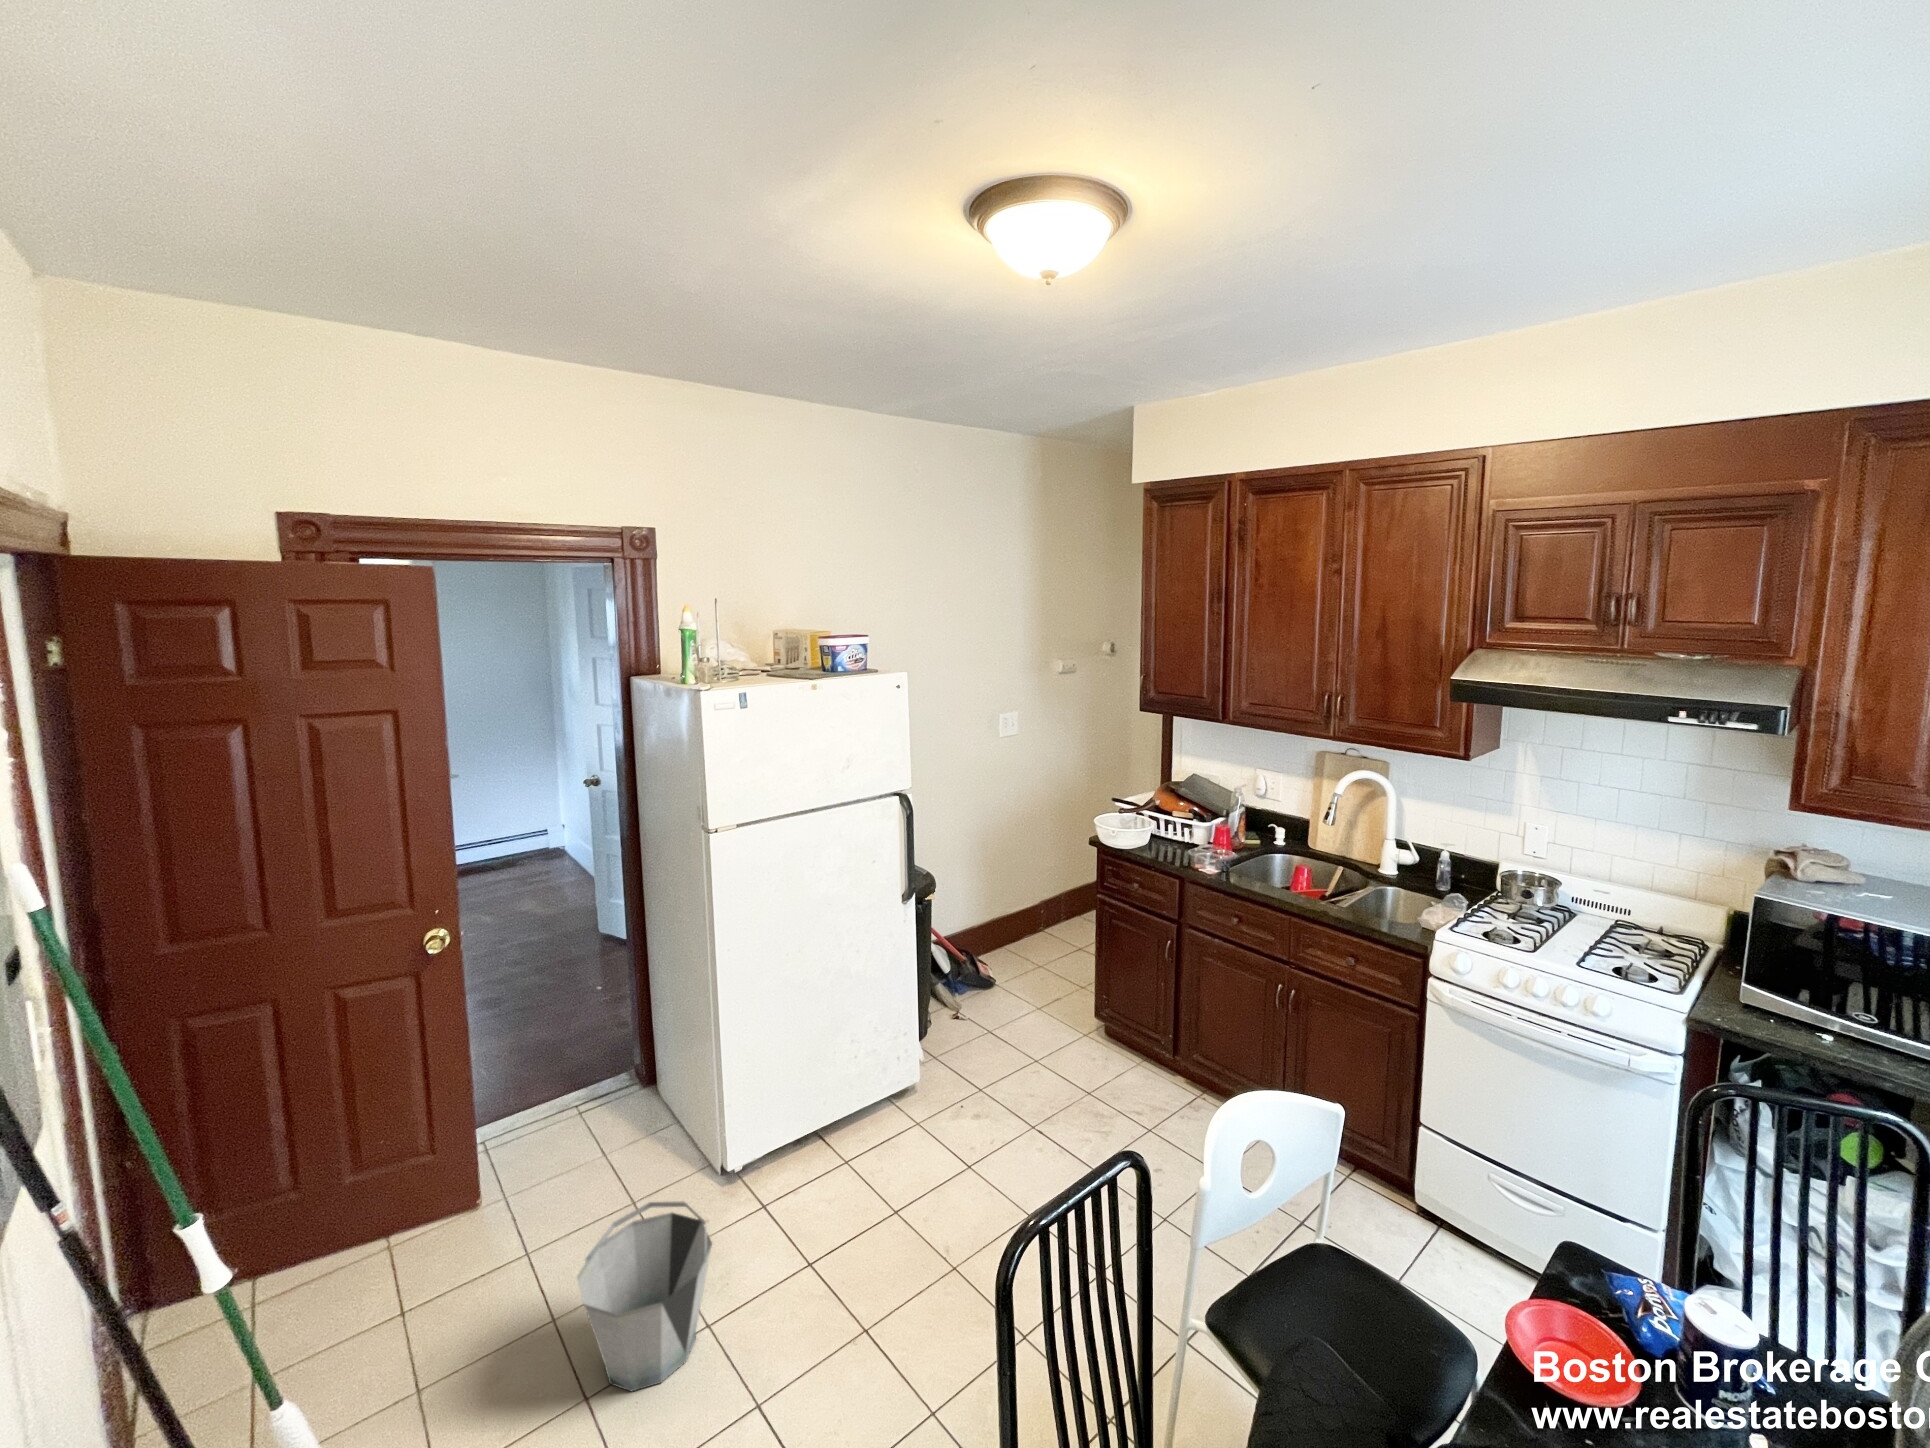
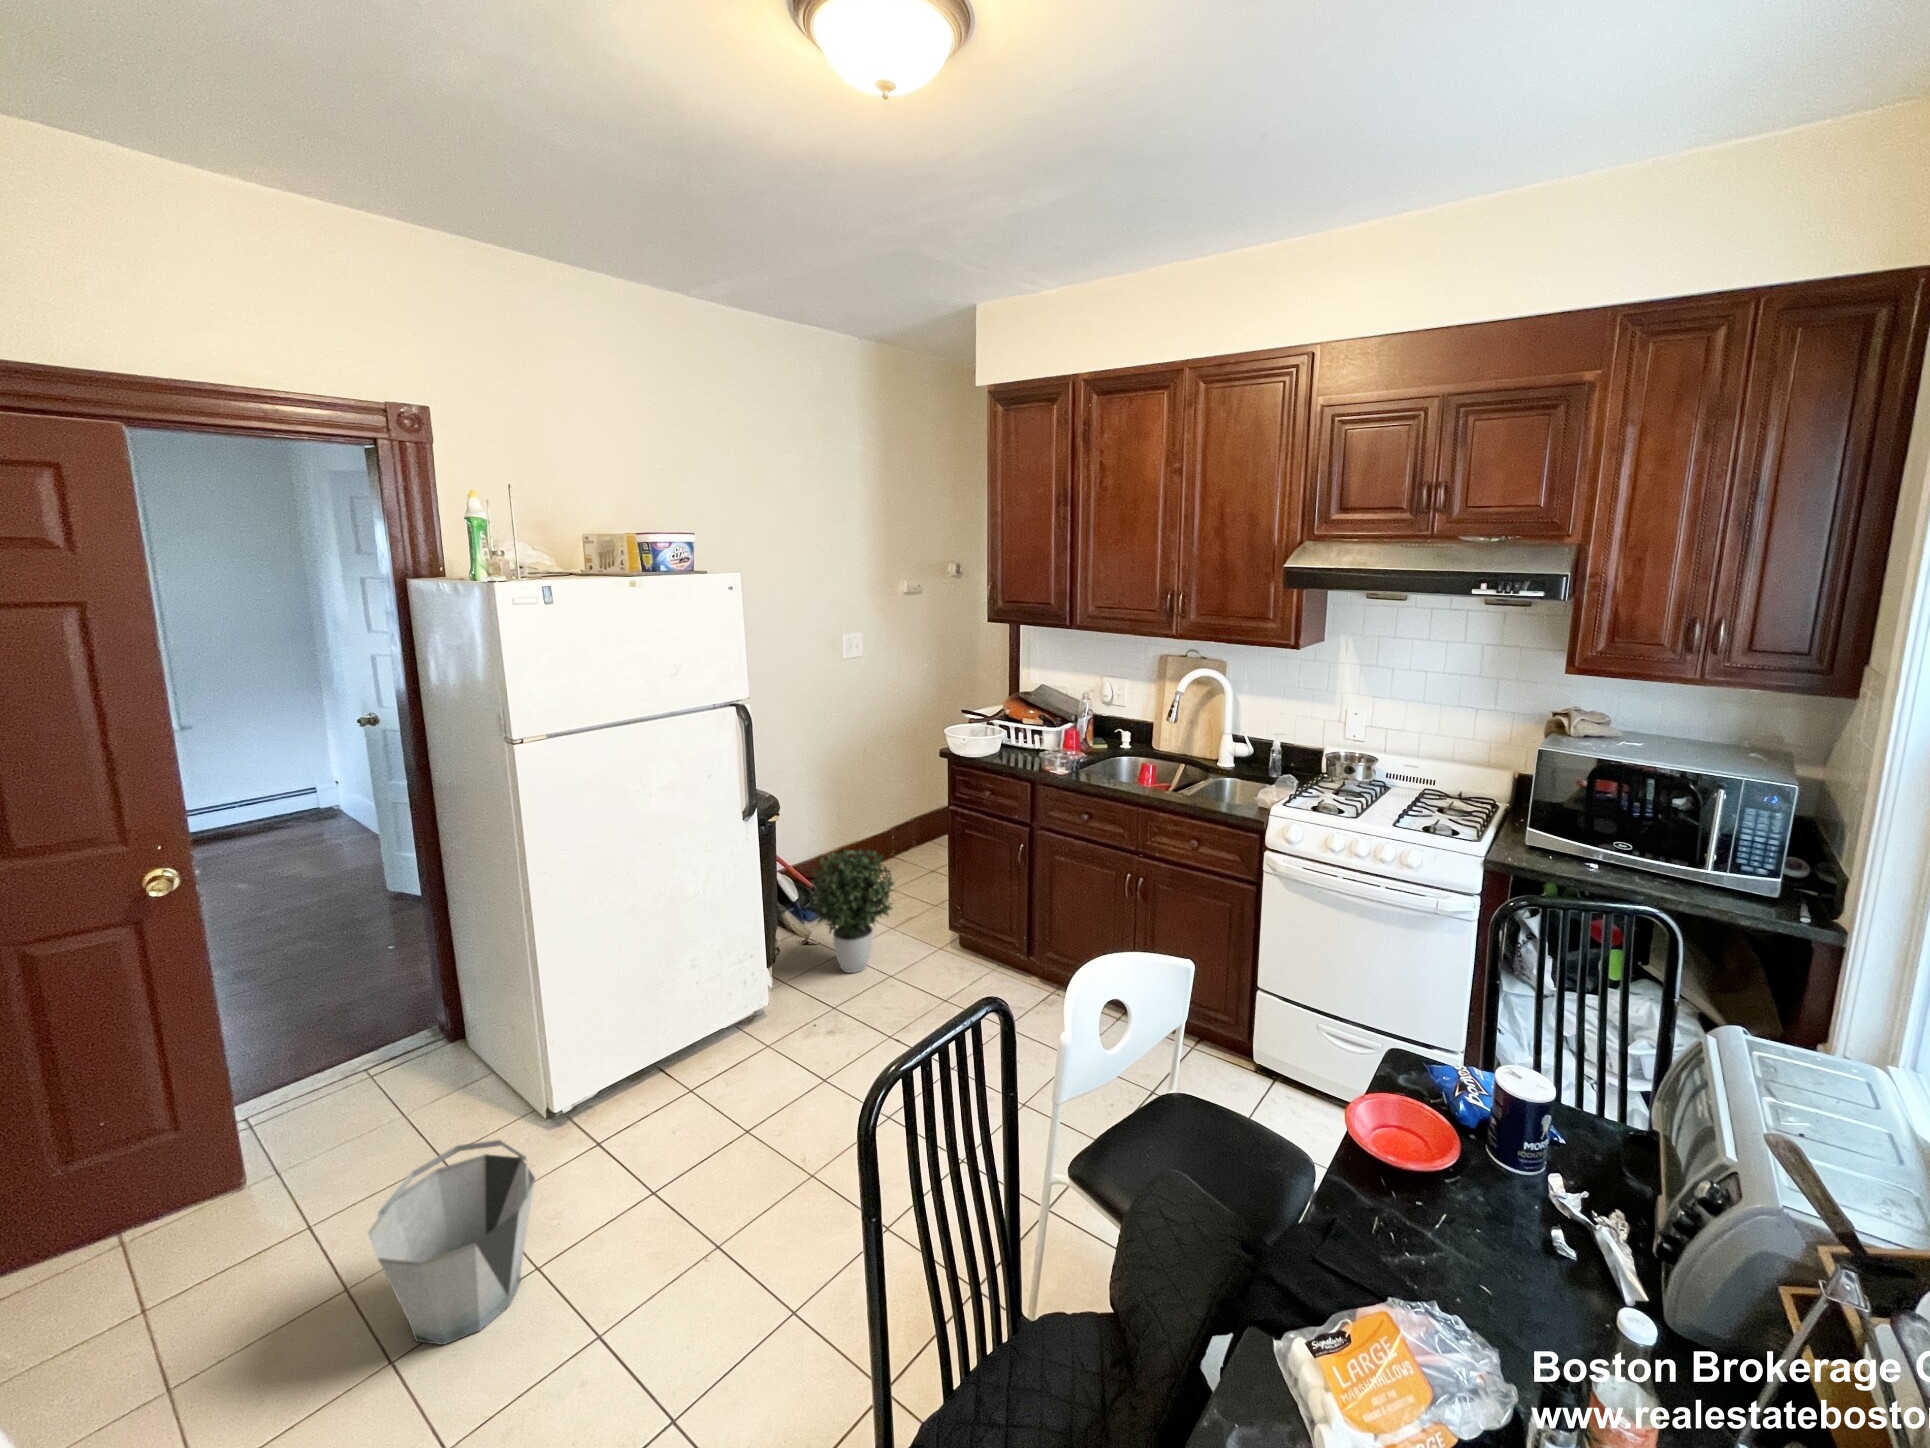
potted plant: none [960,929,1042,1053] -> present [810,849,894,973]

